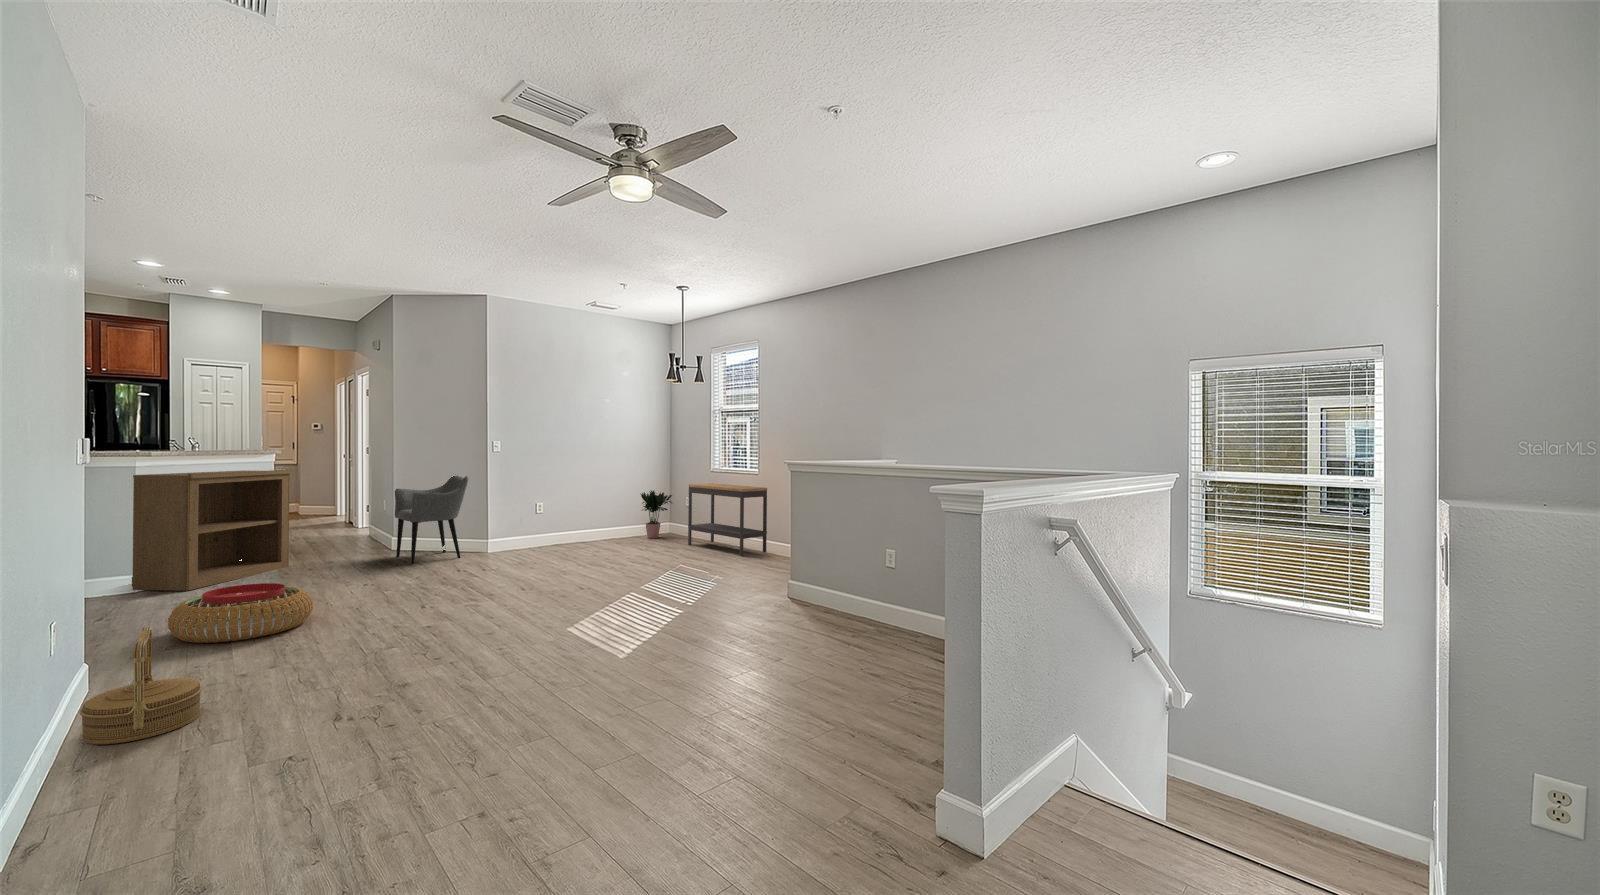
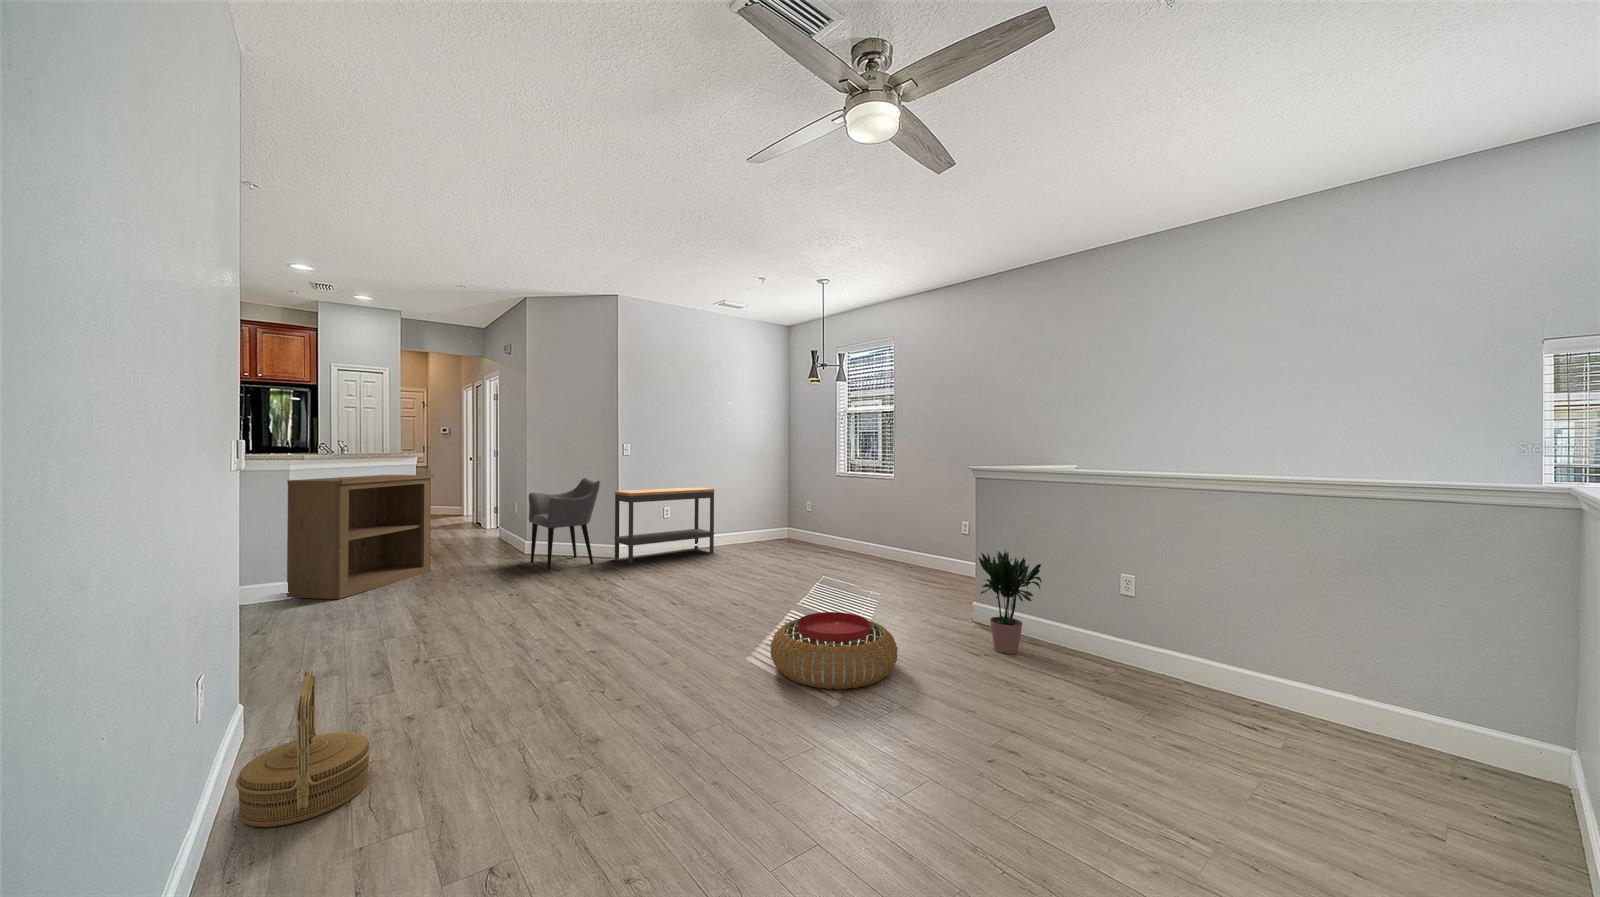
console table: present [688,483,767,556] -> present [614,487,714,564]
potted plant: present [641,491,672,538] -> present [978,551,1042,654]
pouf: present [168,583,313,643] -> present [771,612,898,689]

